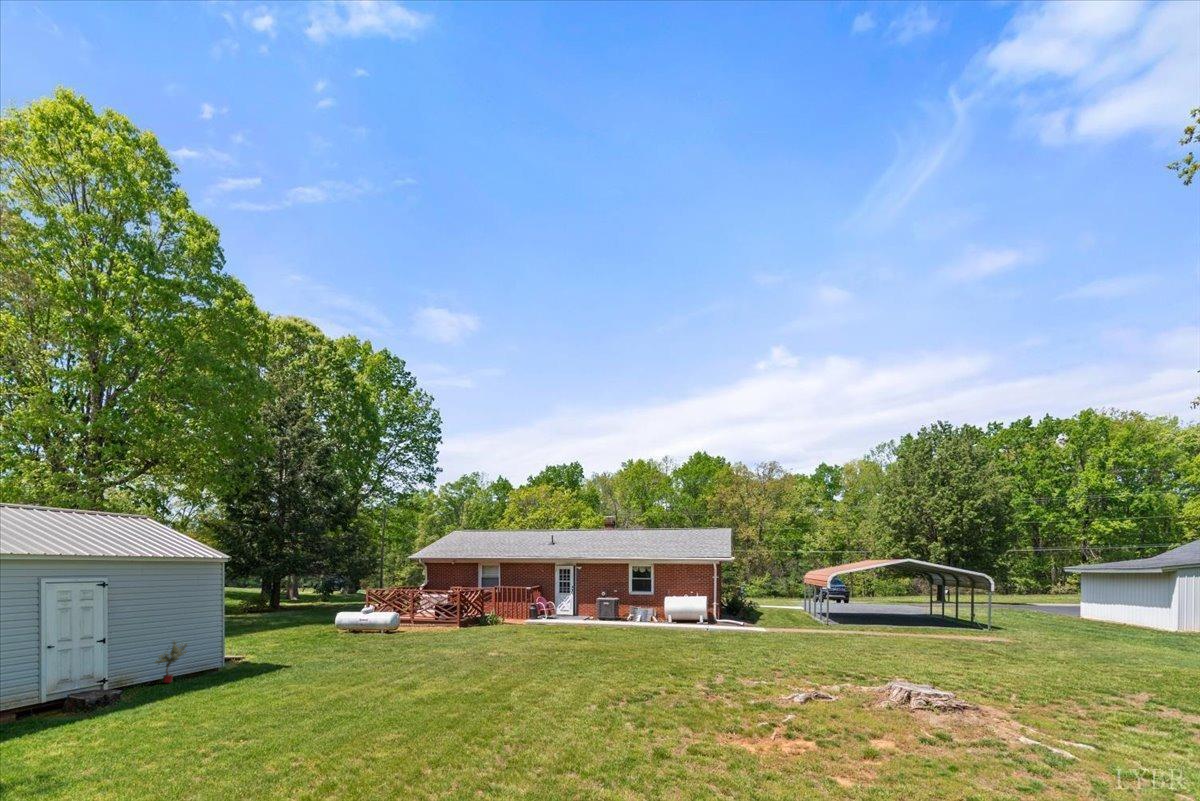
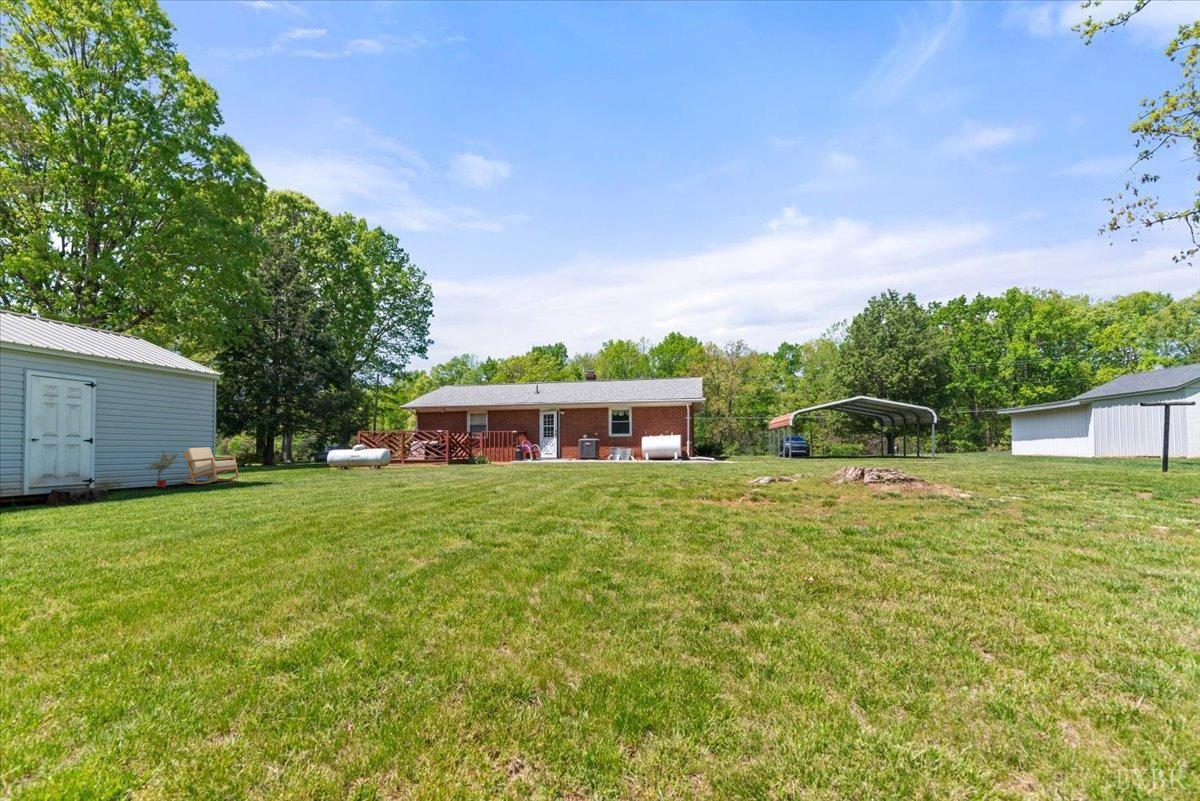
chair: none [187,632,244,676] -> present [183,447,239,484]

